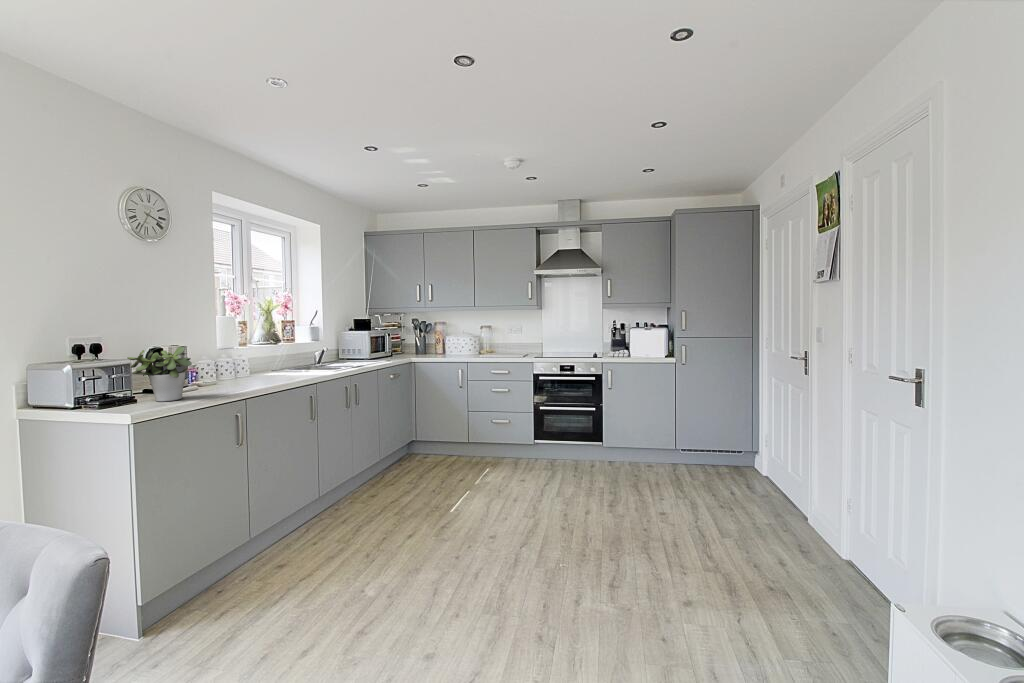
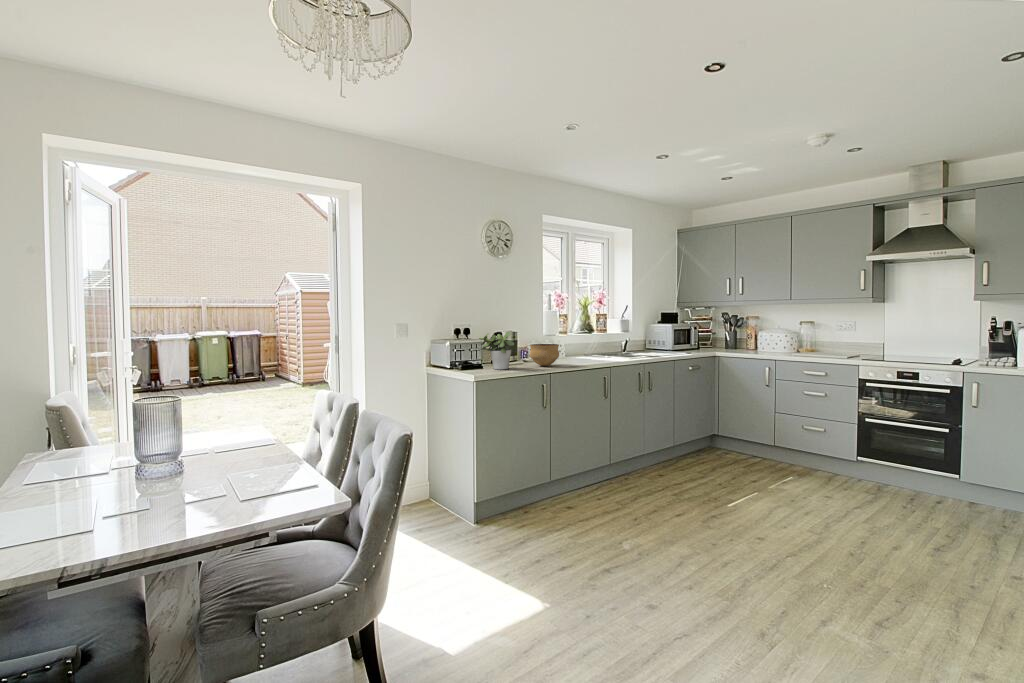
bowl: none [211,360,256,389] -> present [530,344,559,366]

